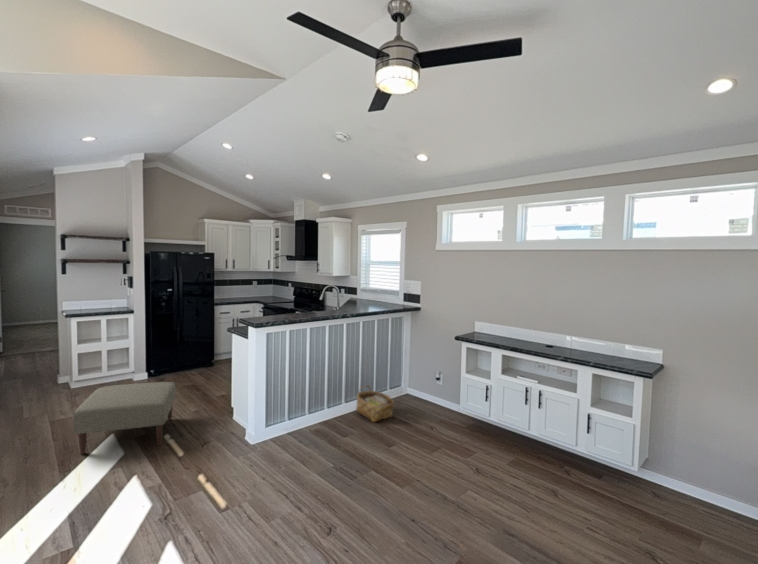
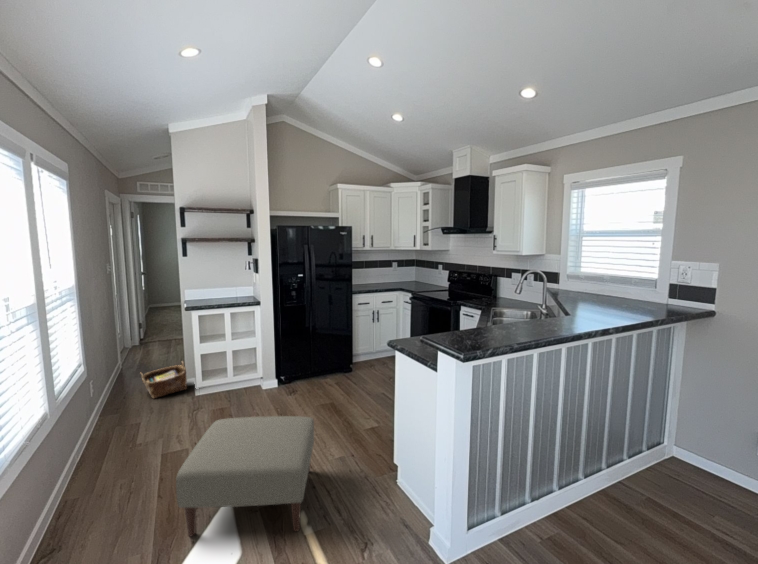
woven basket: present [356,386,394,422] -> present [141,362,187,398]

